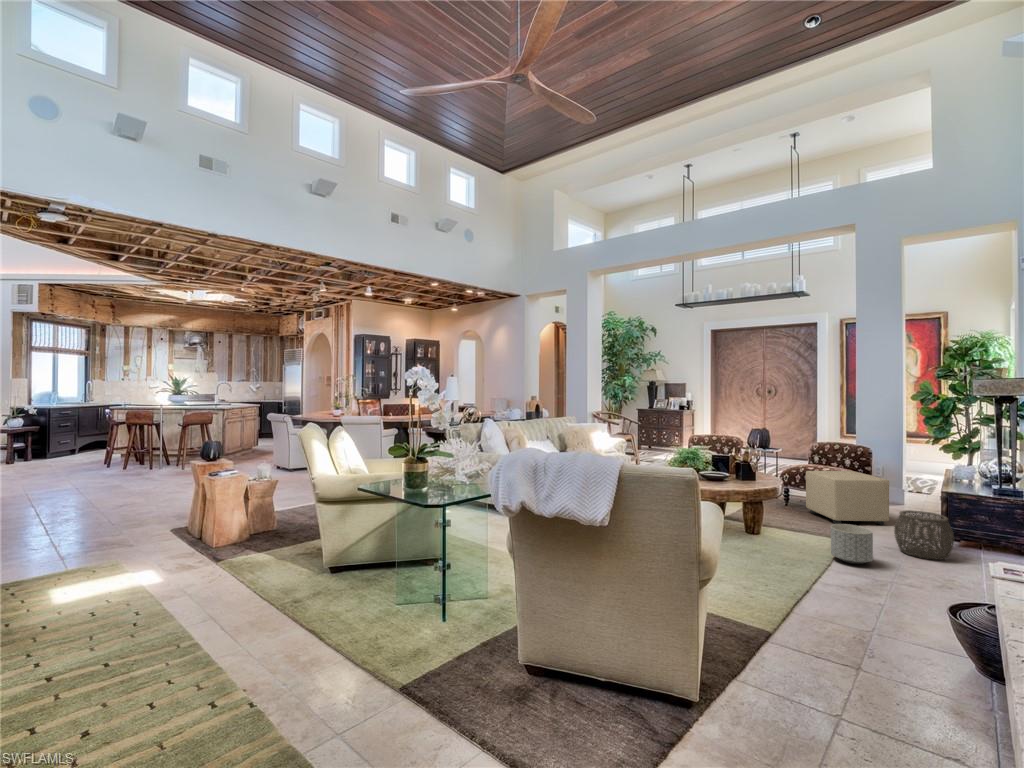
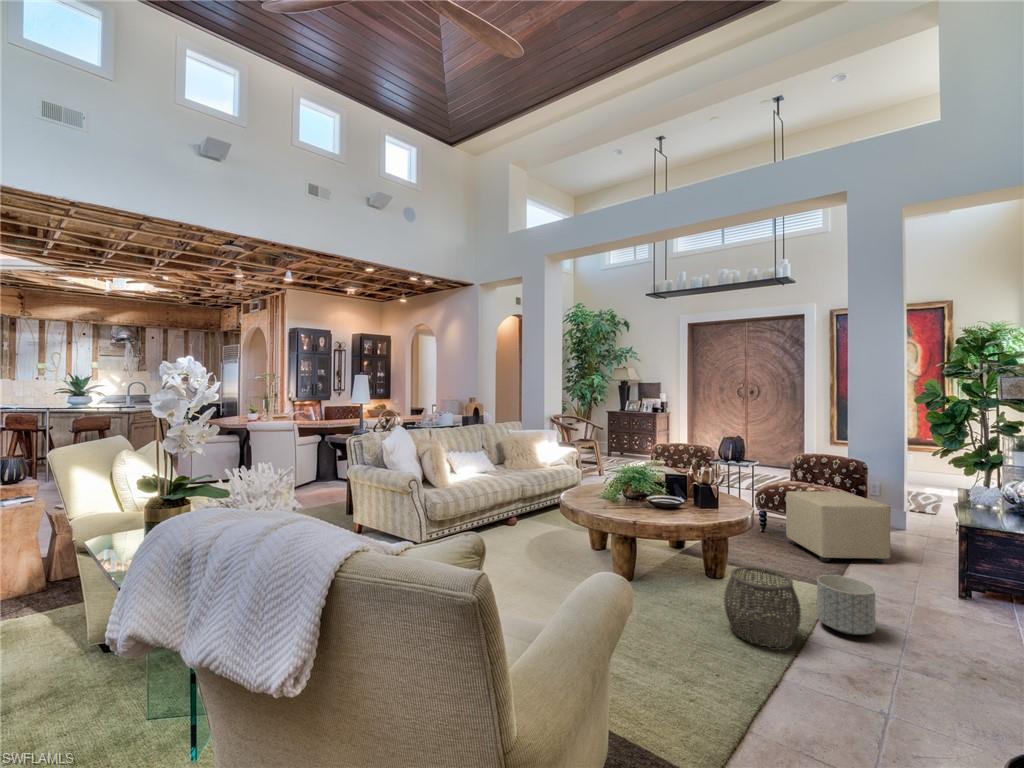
woven basket: present [894,510,954,560] -> present [724,566,801,648]

